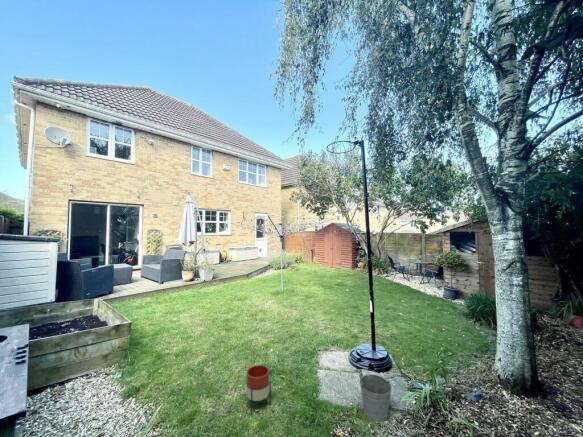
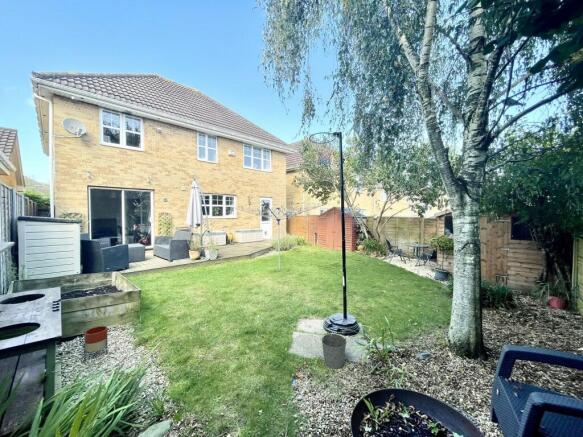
planter: present [246,365,271,415] -> present [84,326,108,361]

